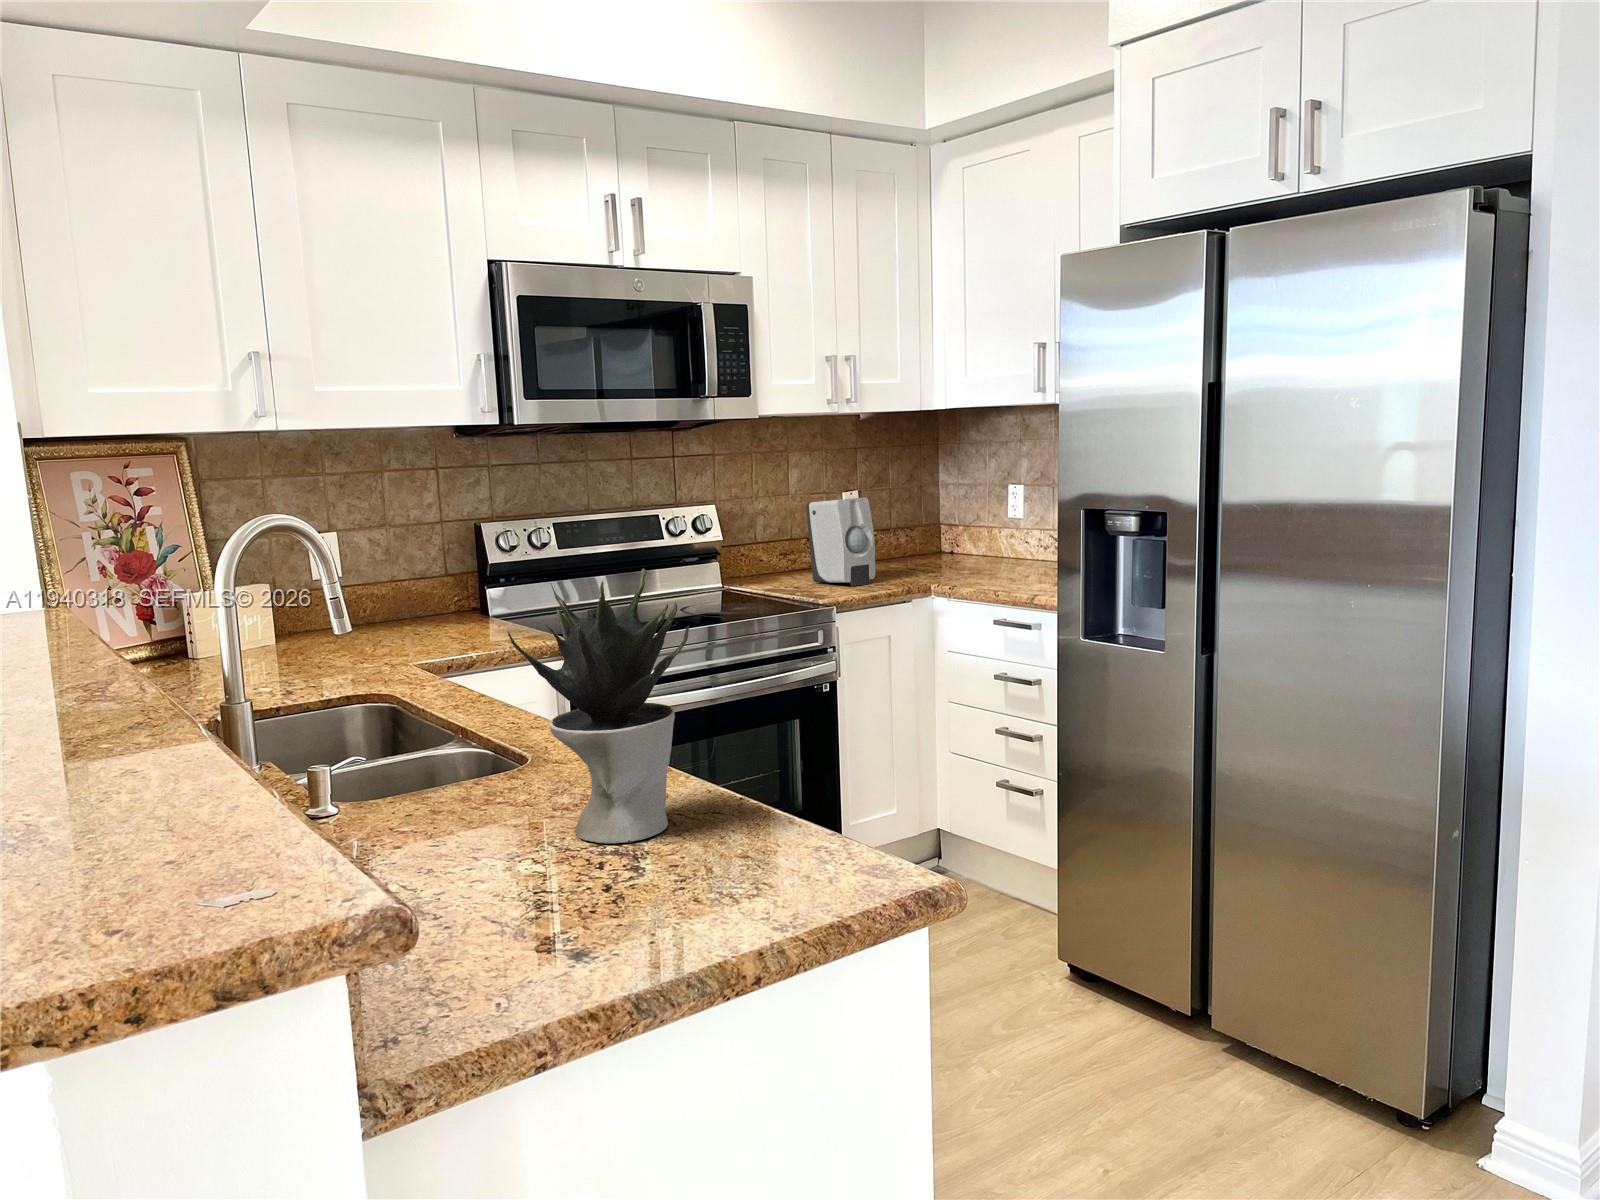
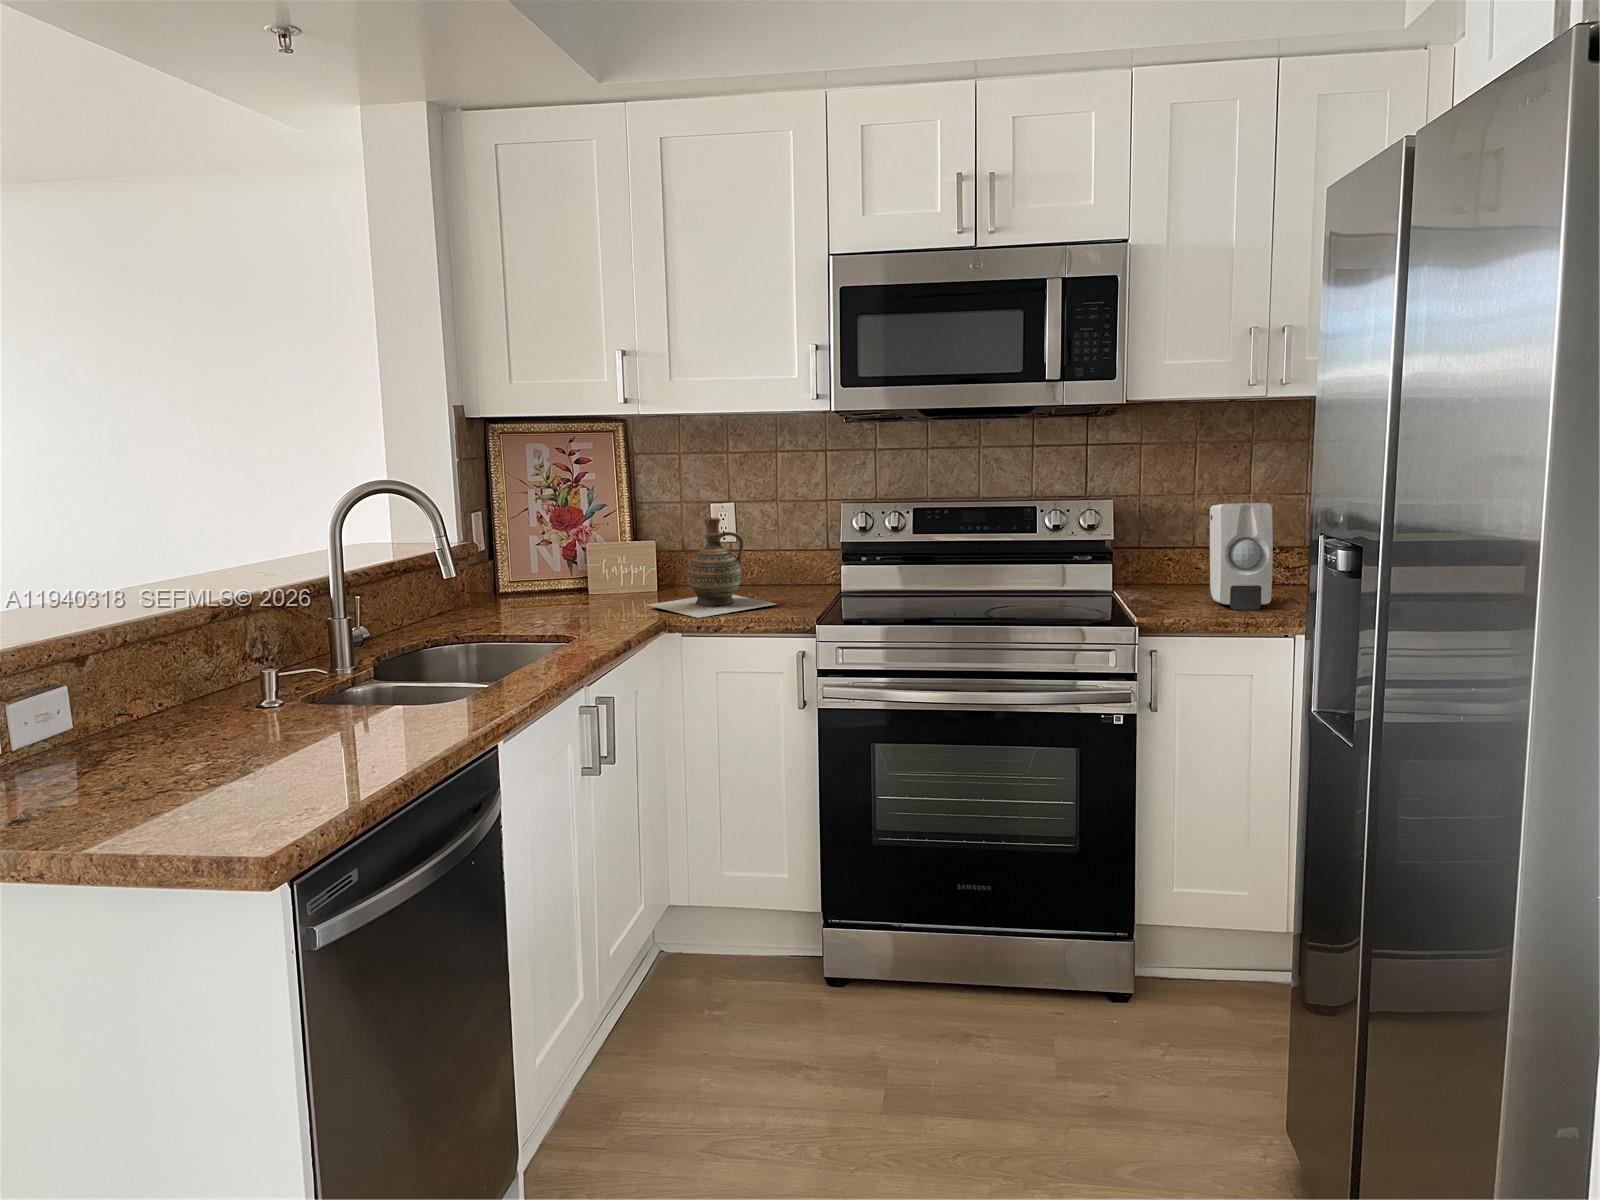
ceramic jug: none [329,546,474,657] -> present [648,518,775,618]
potted plant: present [508,568,689,843] -> none [225,542,390,770]

